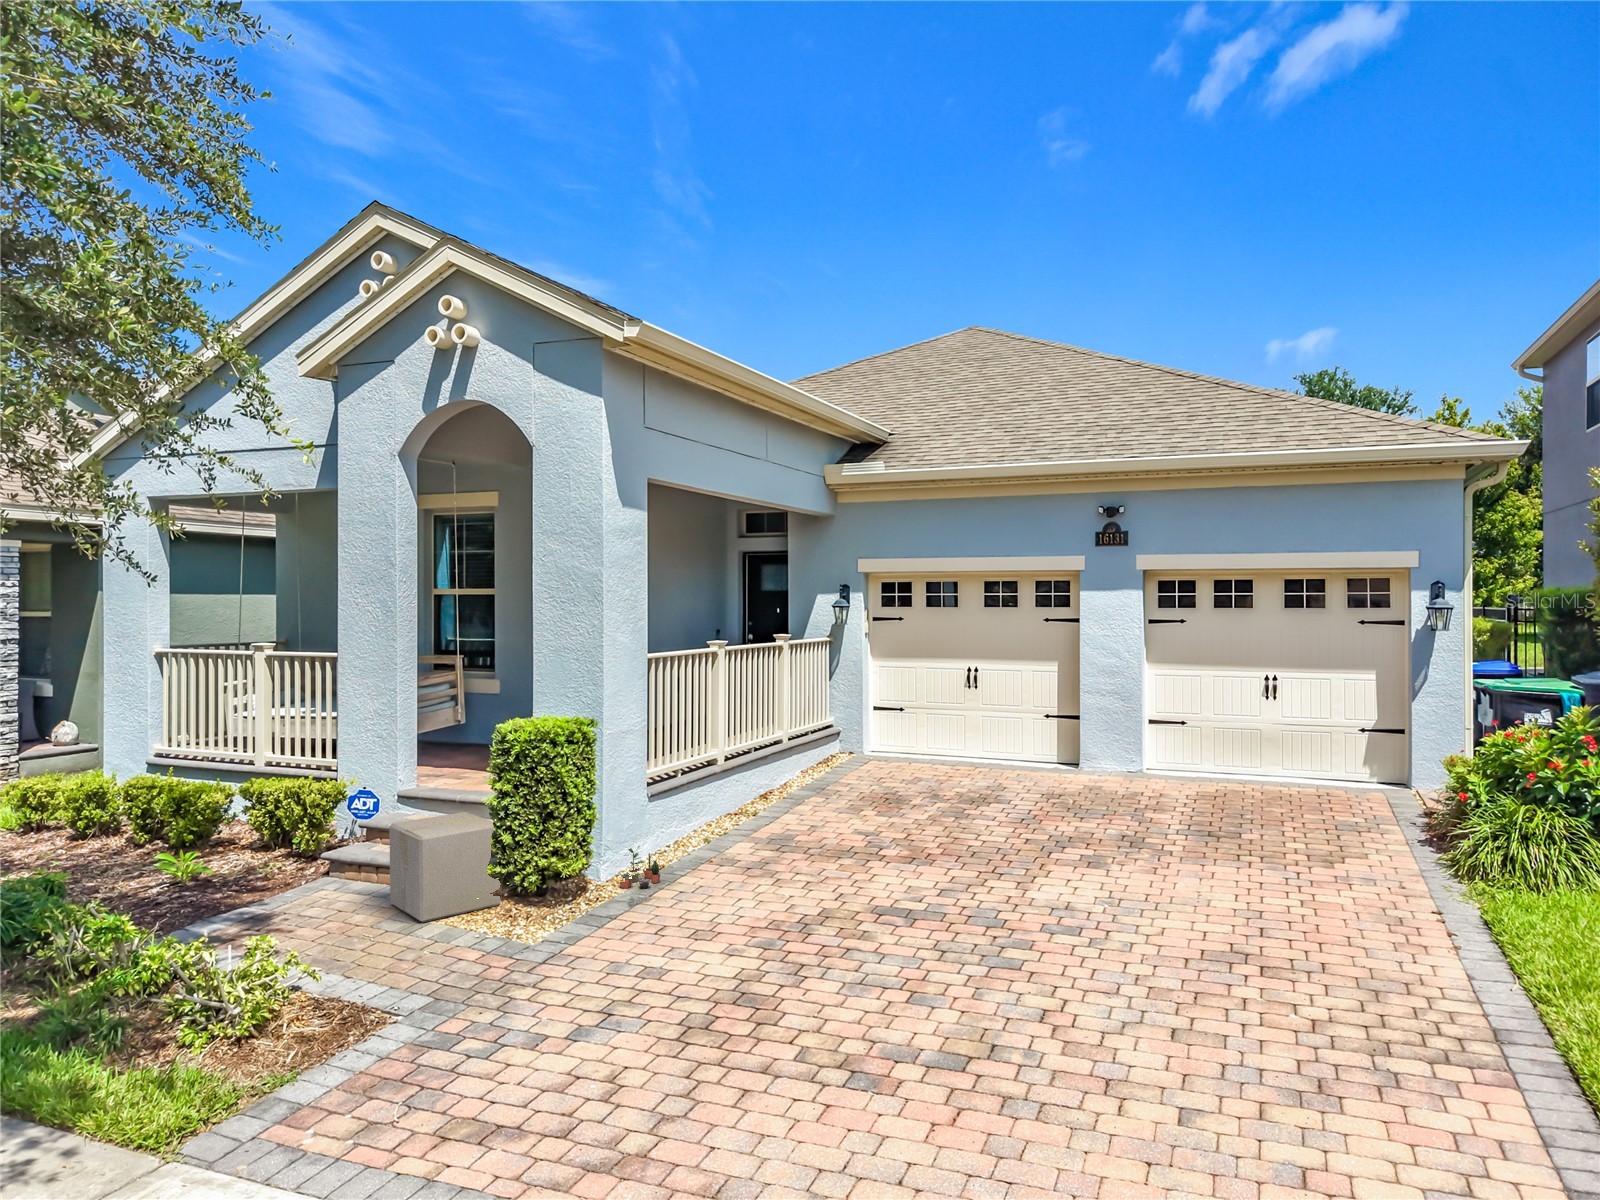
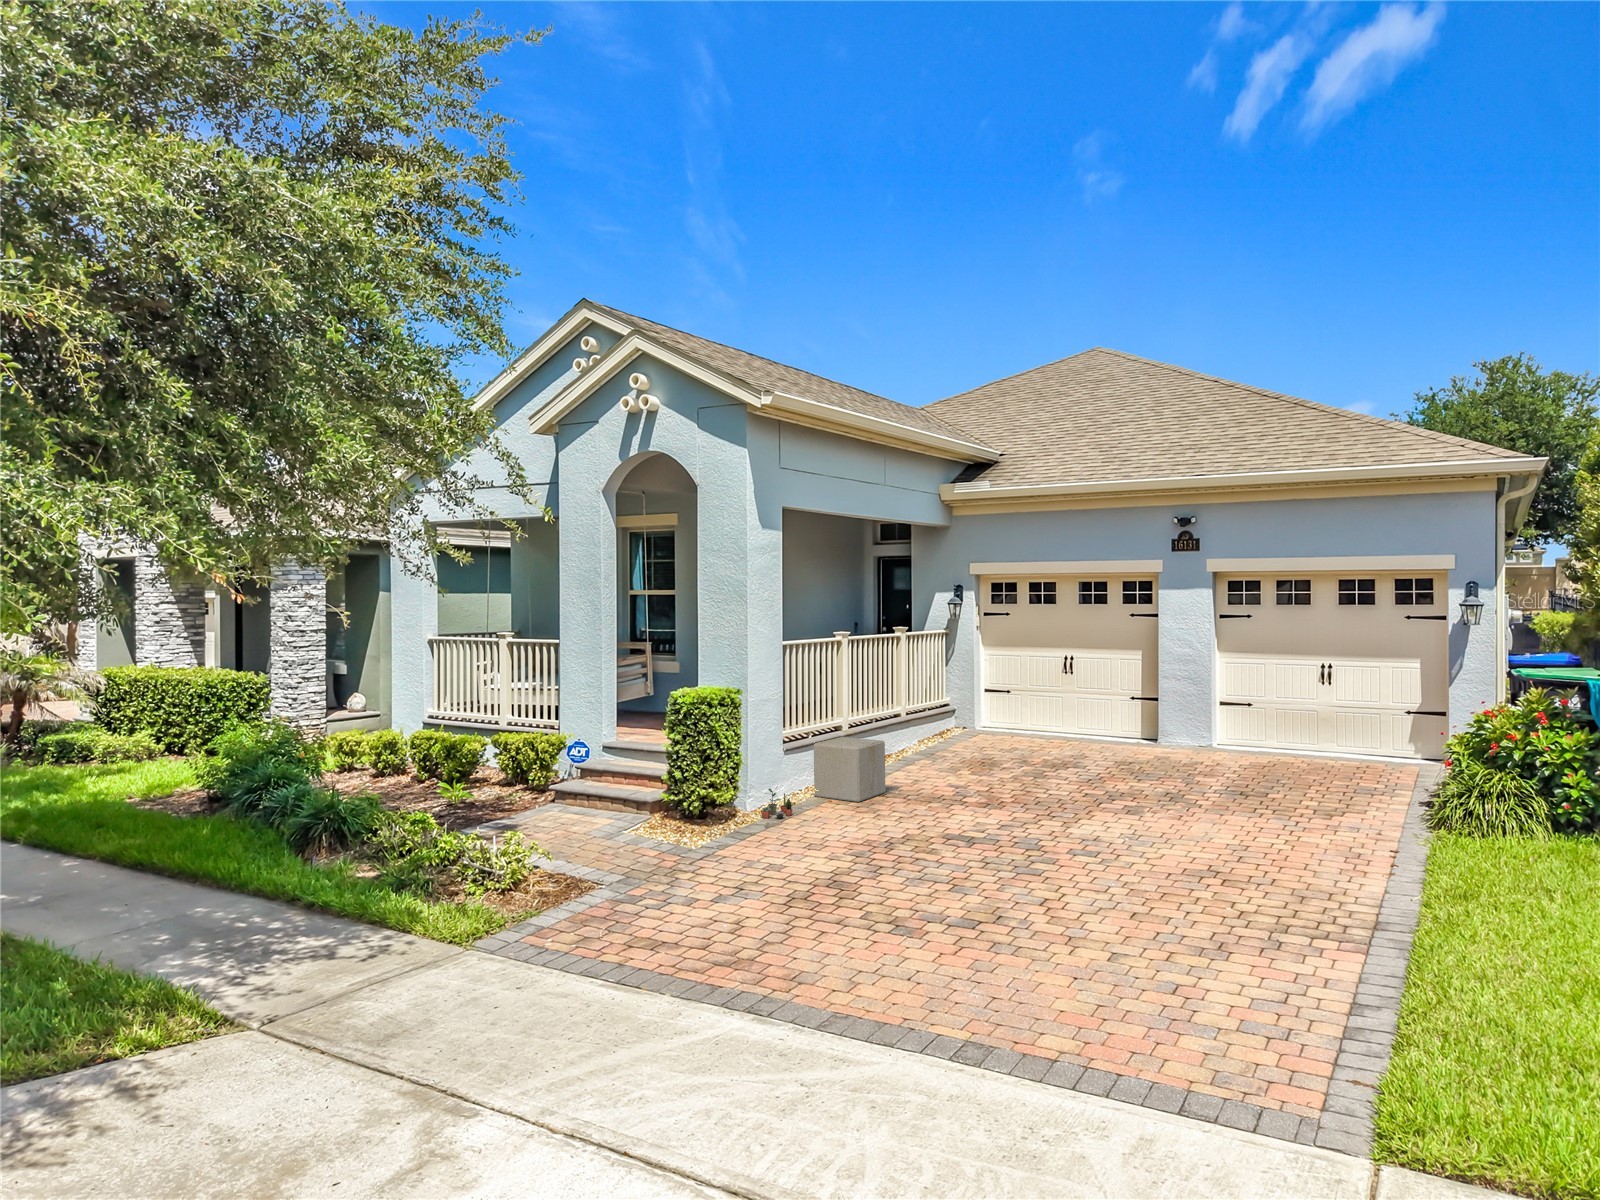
cardboard box: present [389,812,501,922] -> present [814,737,886,802]

